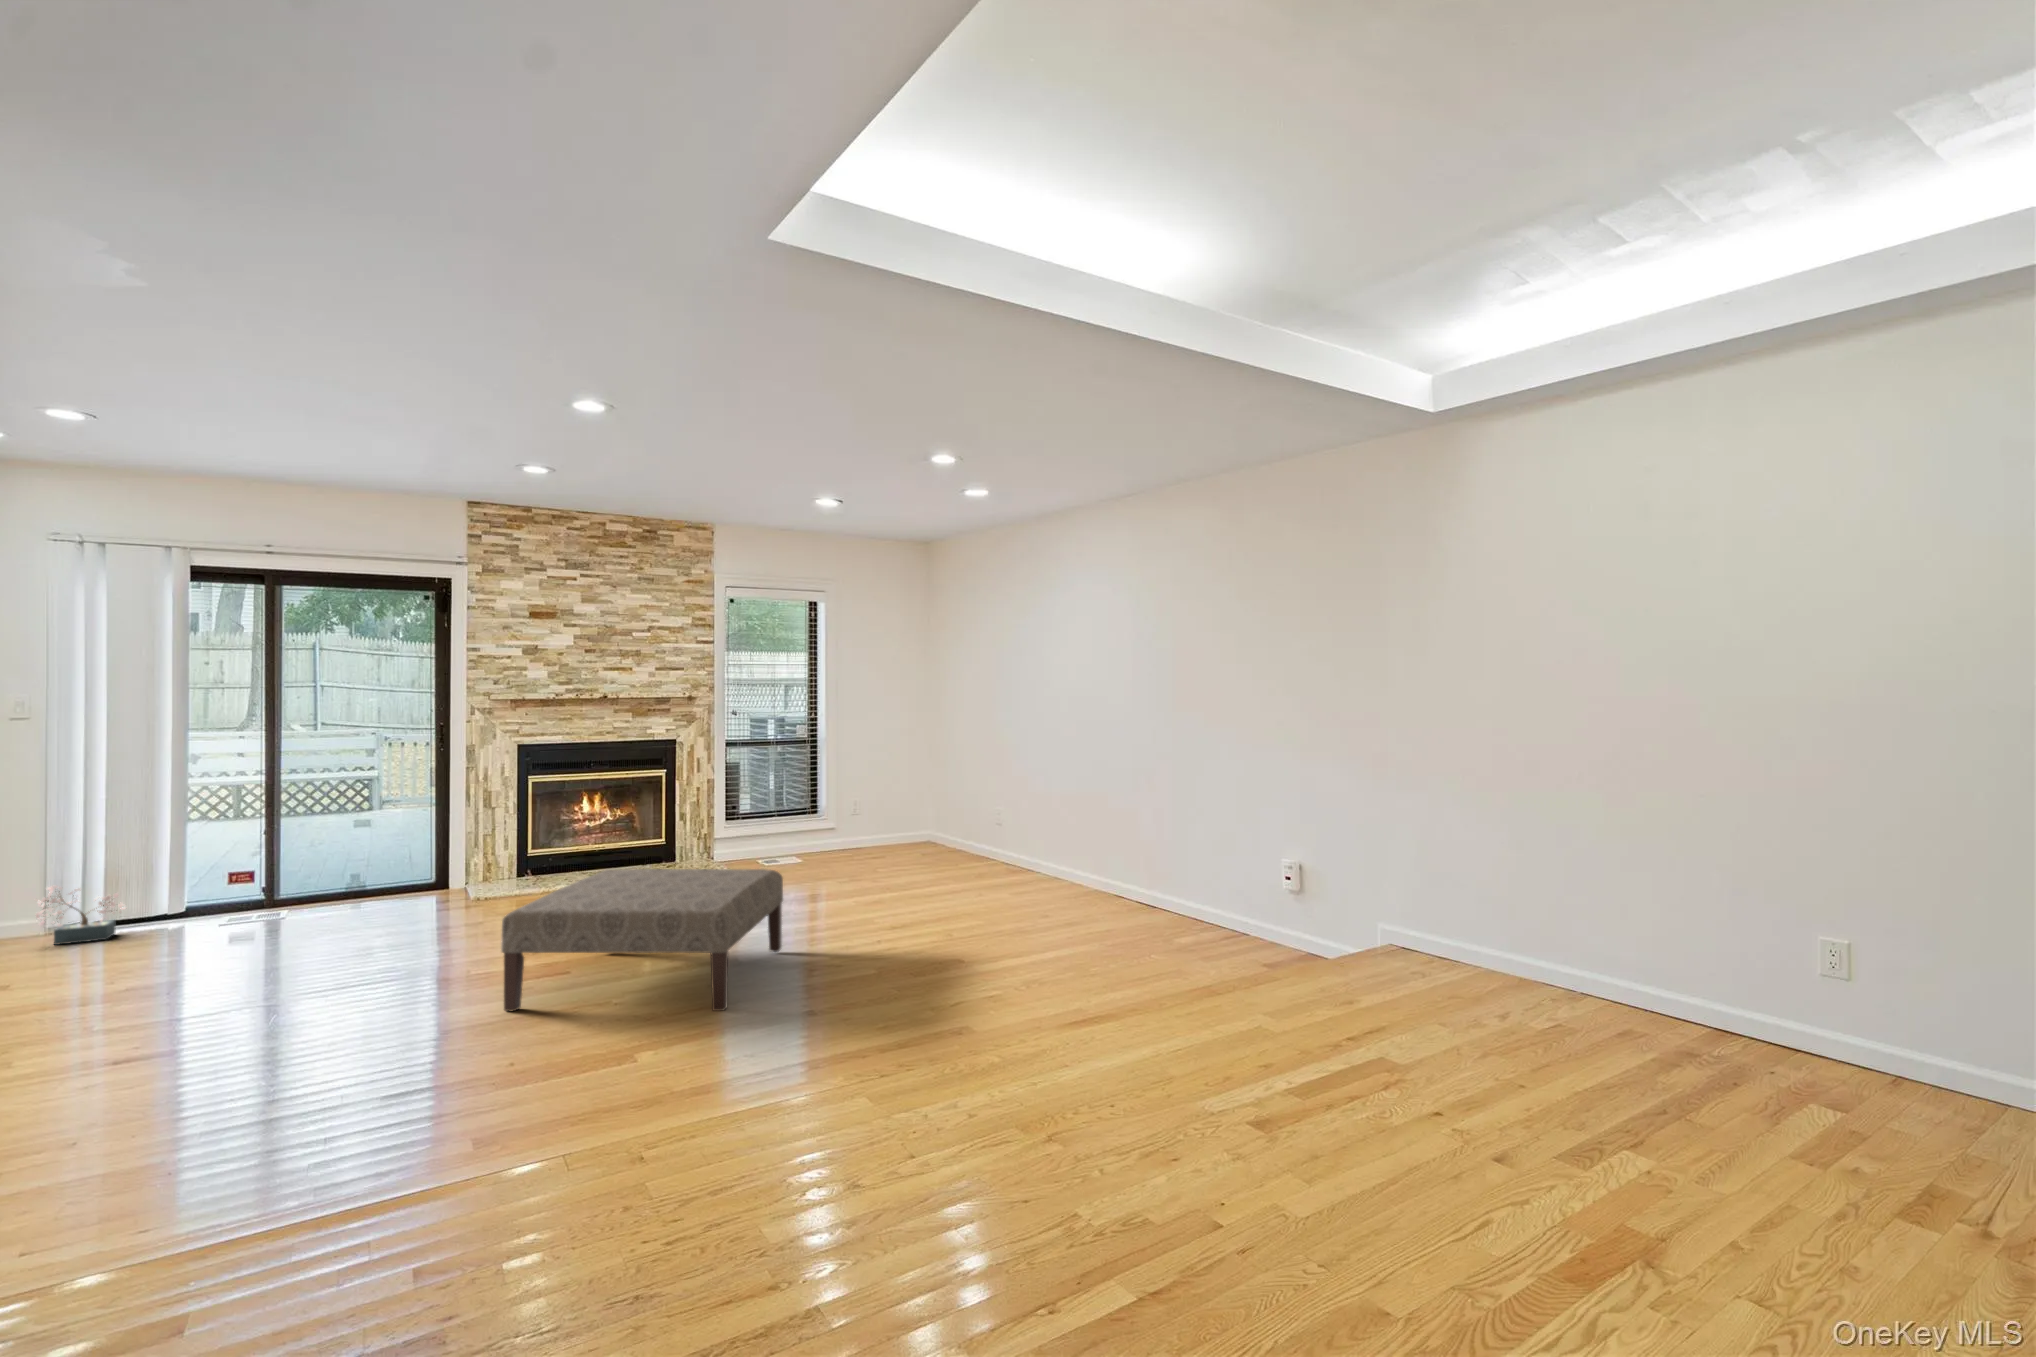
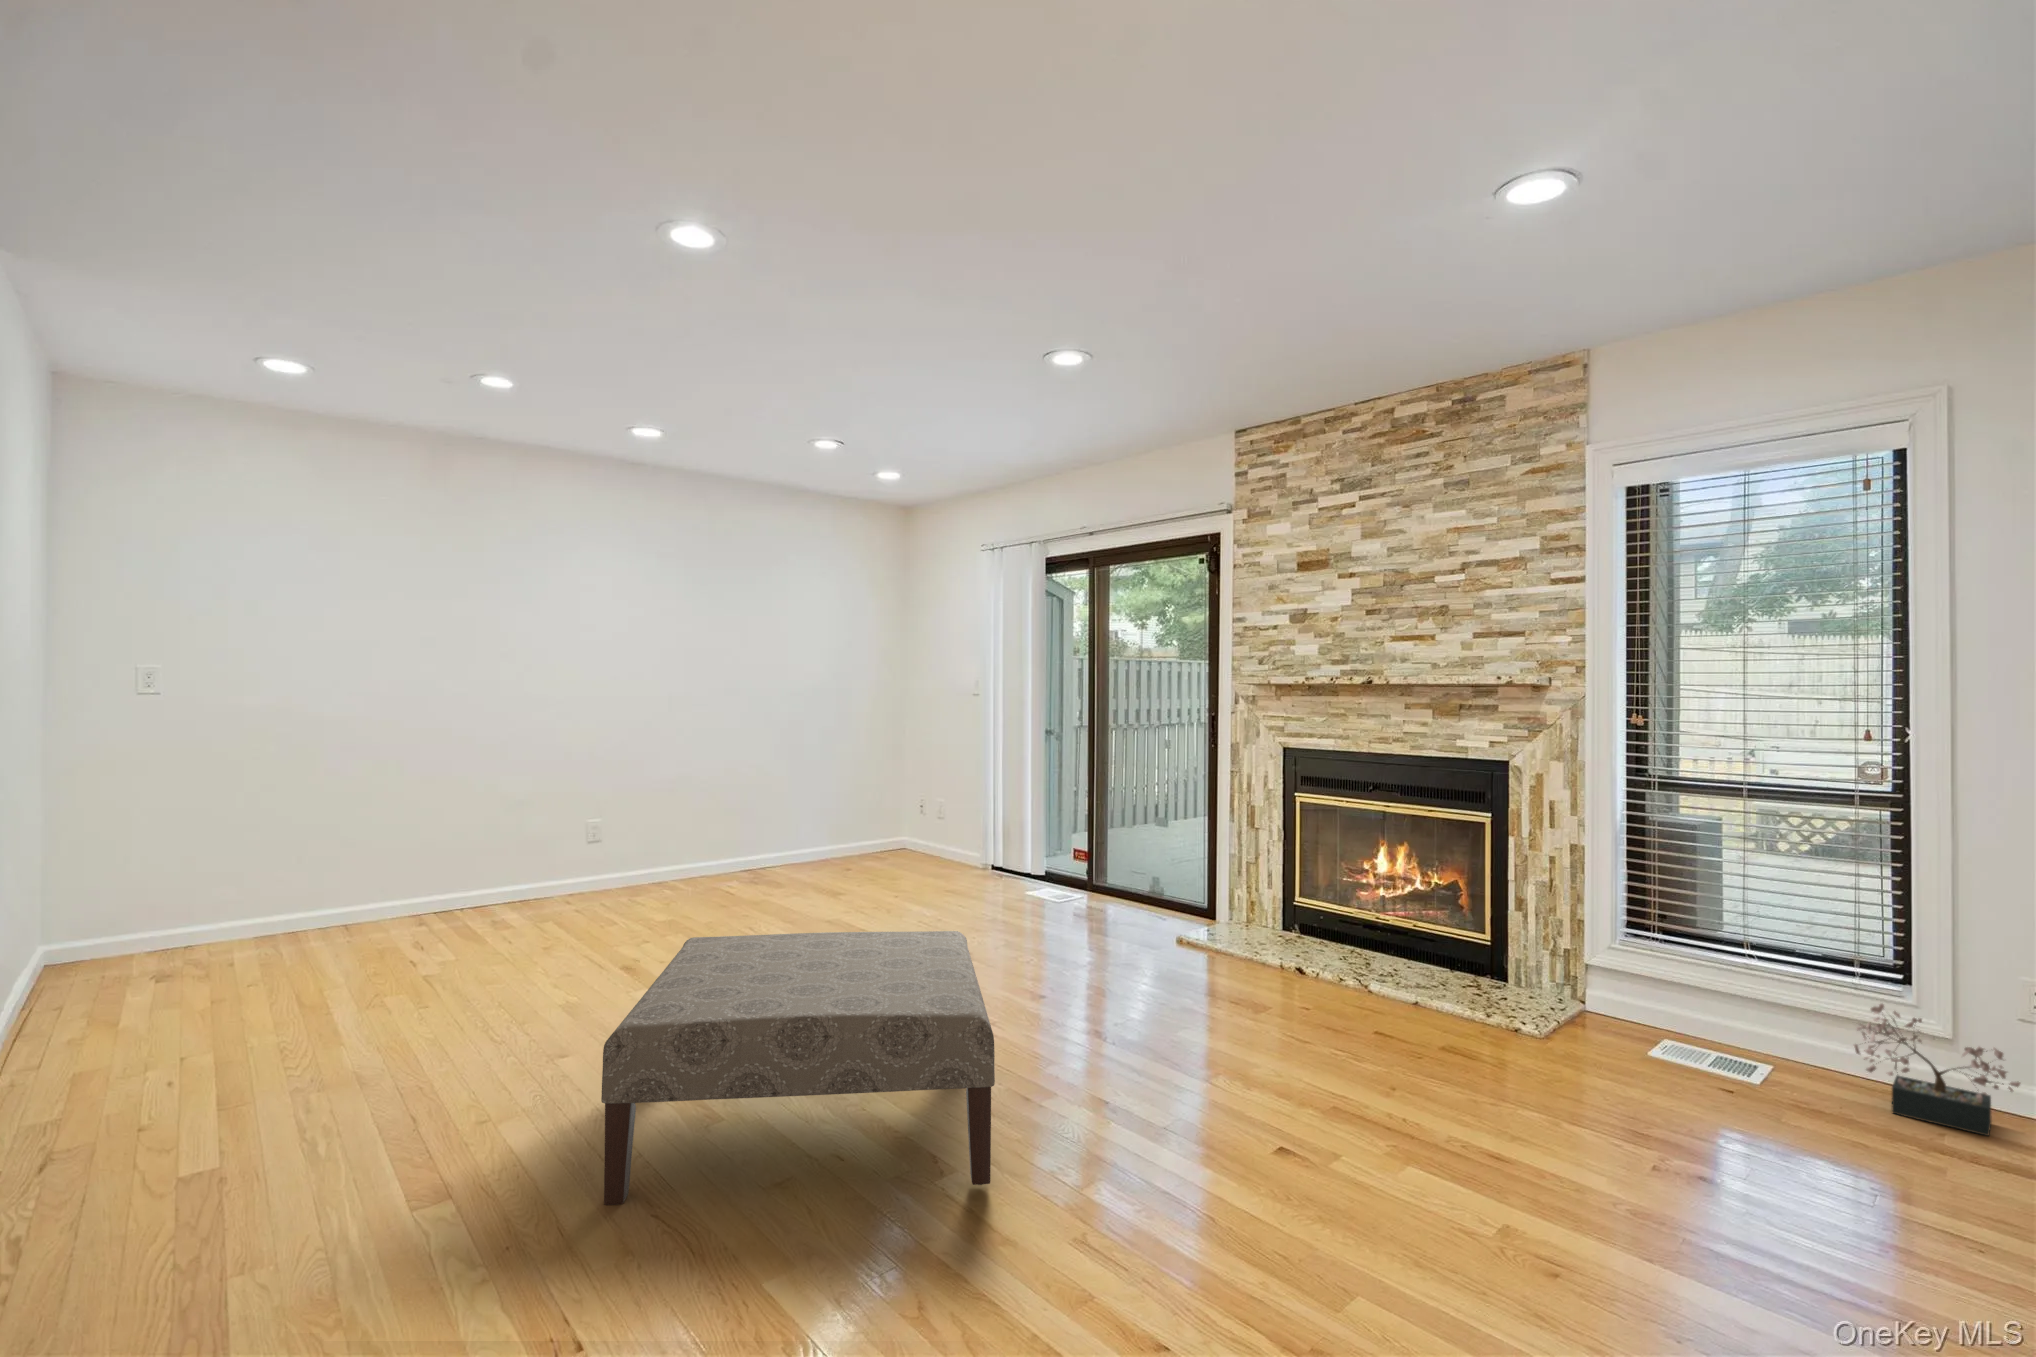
decorative plant: present [36,886,125,945] -> present [1854,1004,2020,1136]

